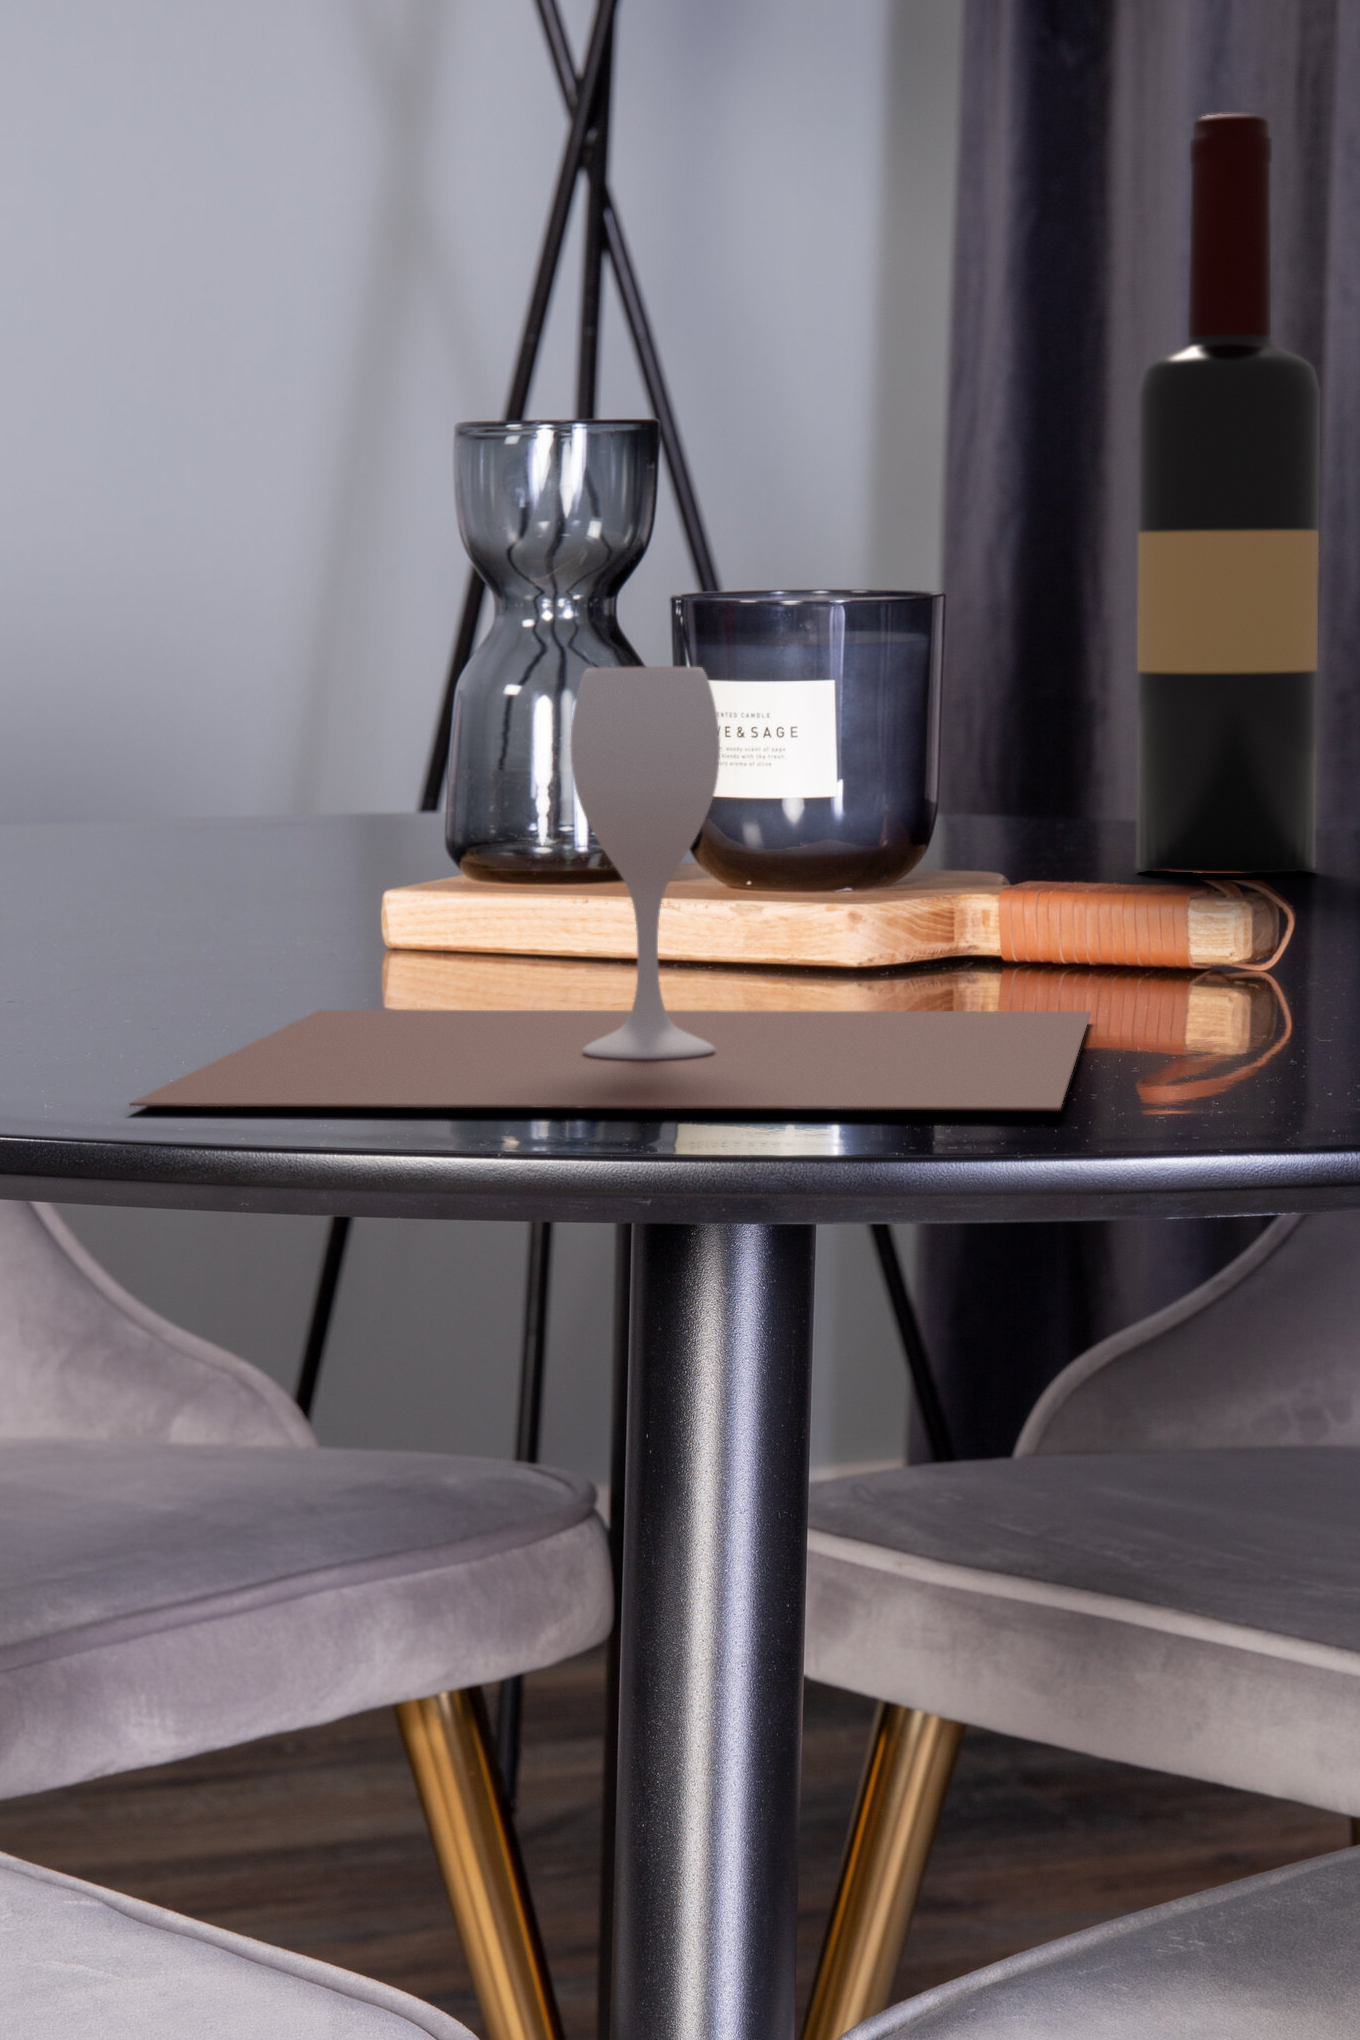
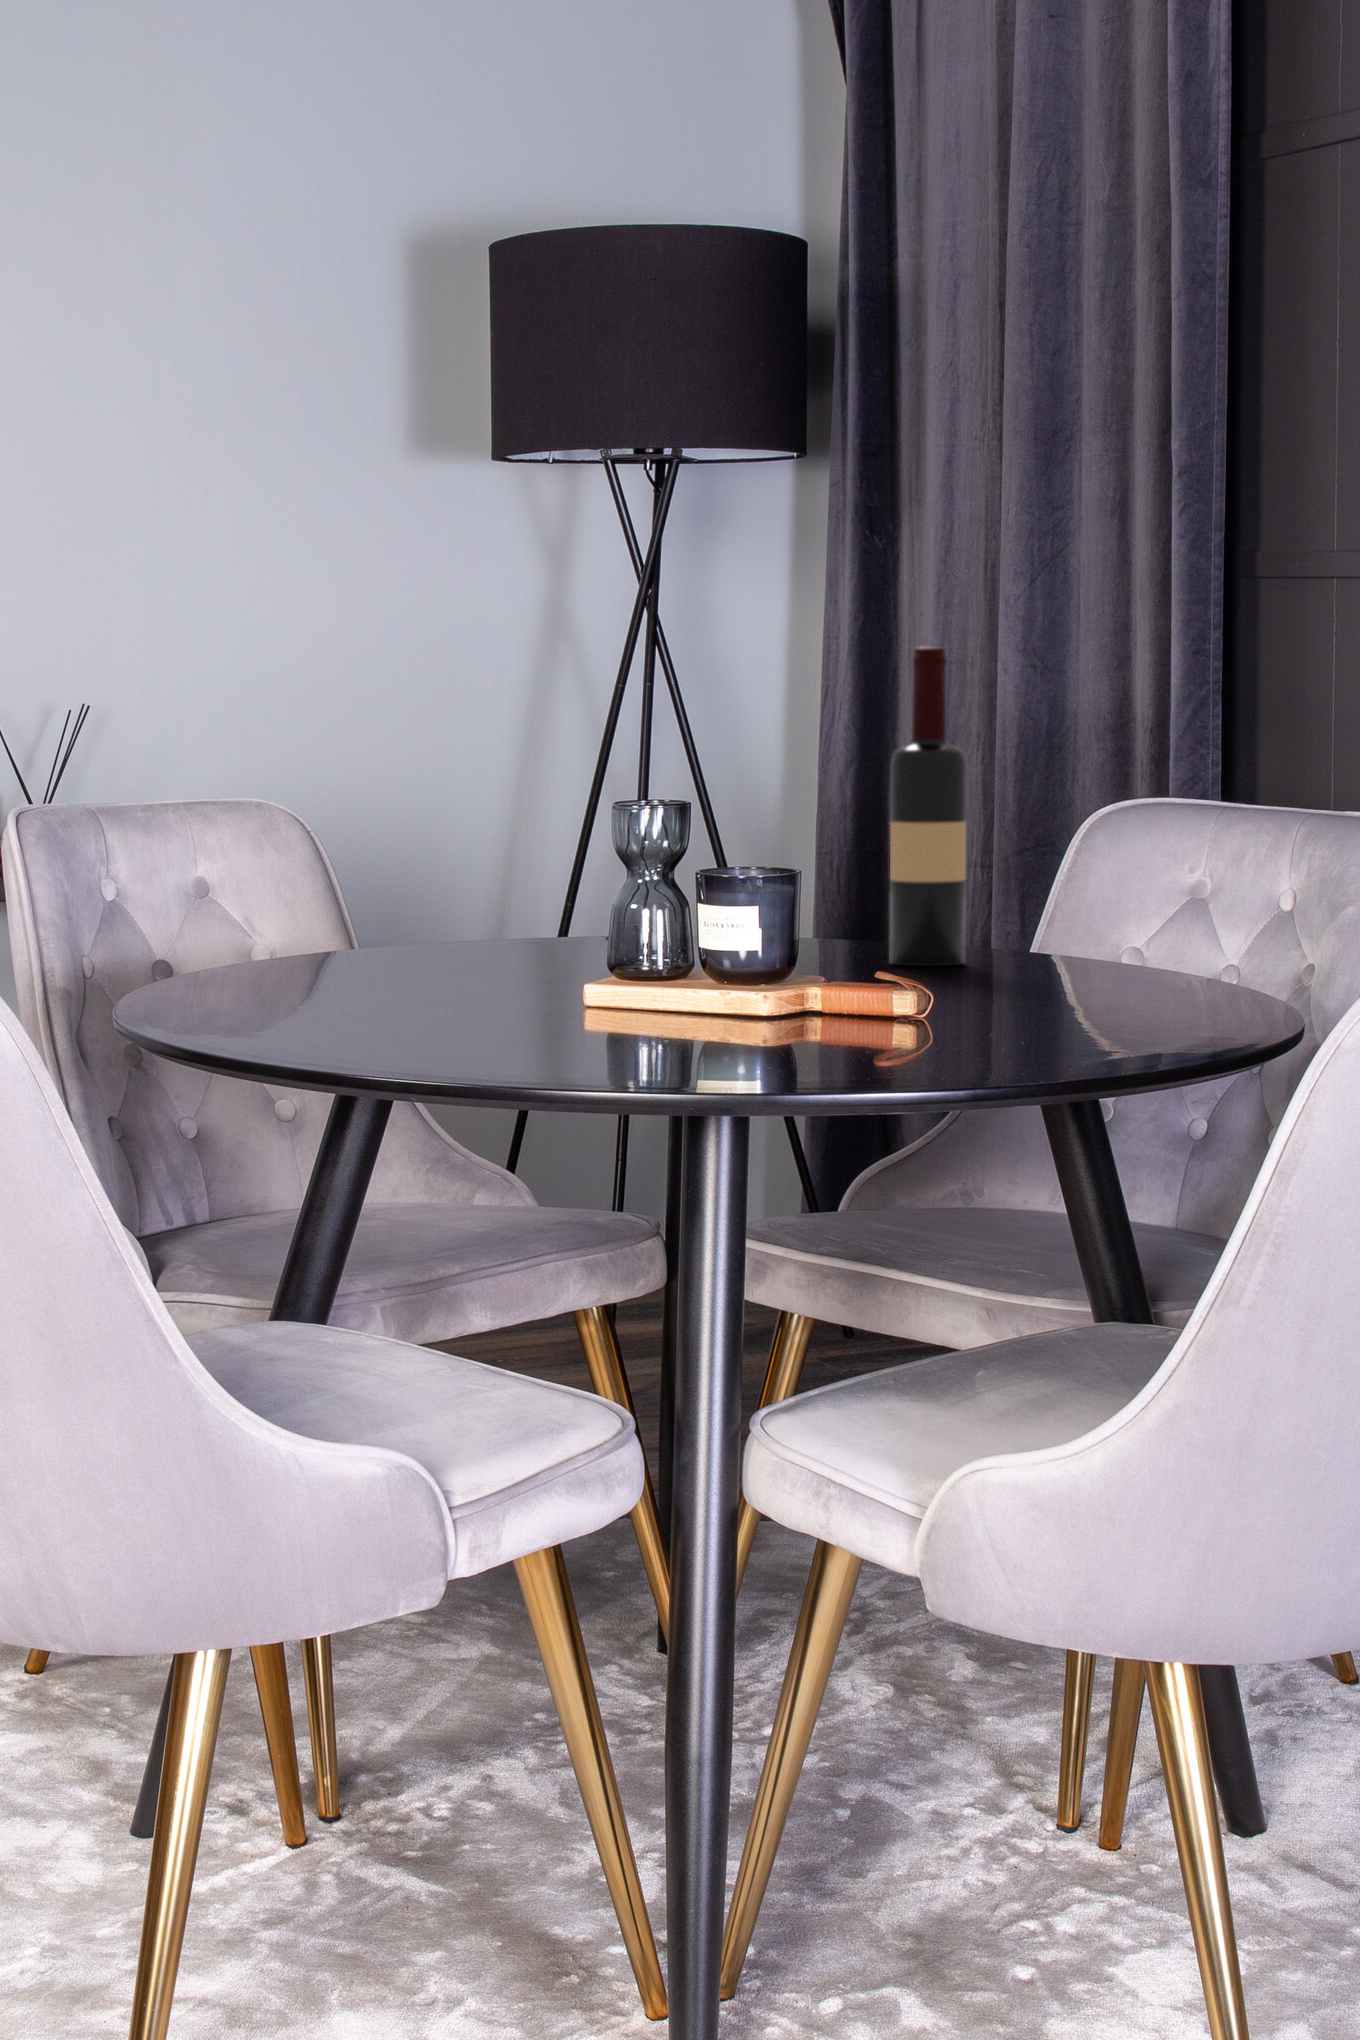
wine glass: present [130,666,1091,1111] -> none [519,916,851,1075]

